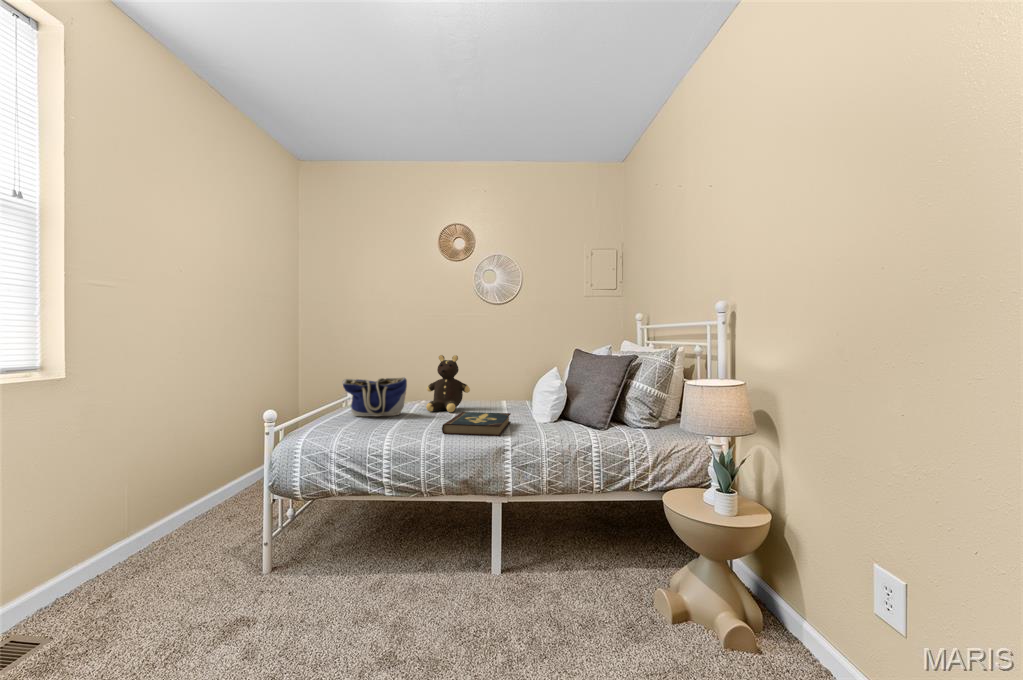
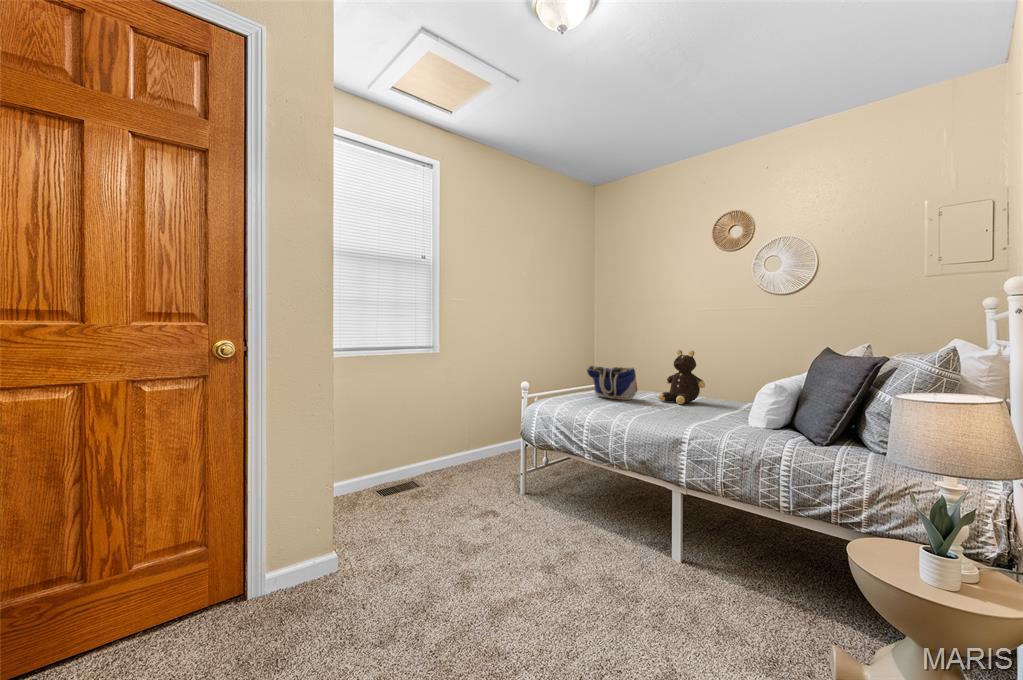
book: present [442,412,511,436] -> none [634,403,719,429]

